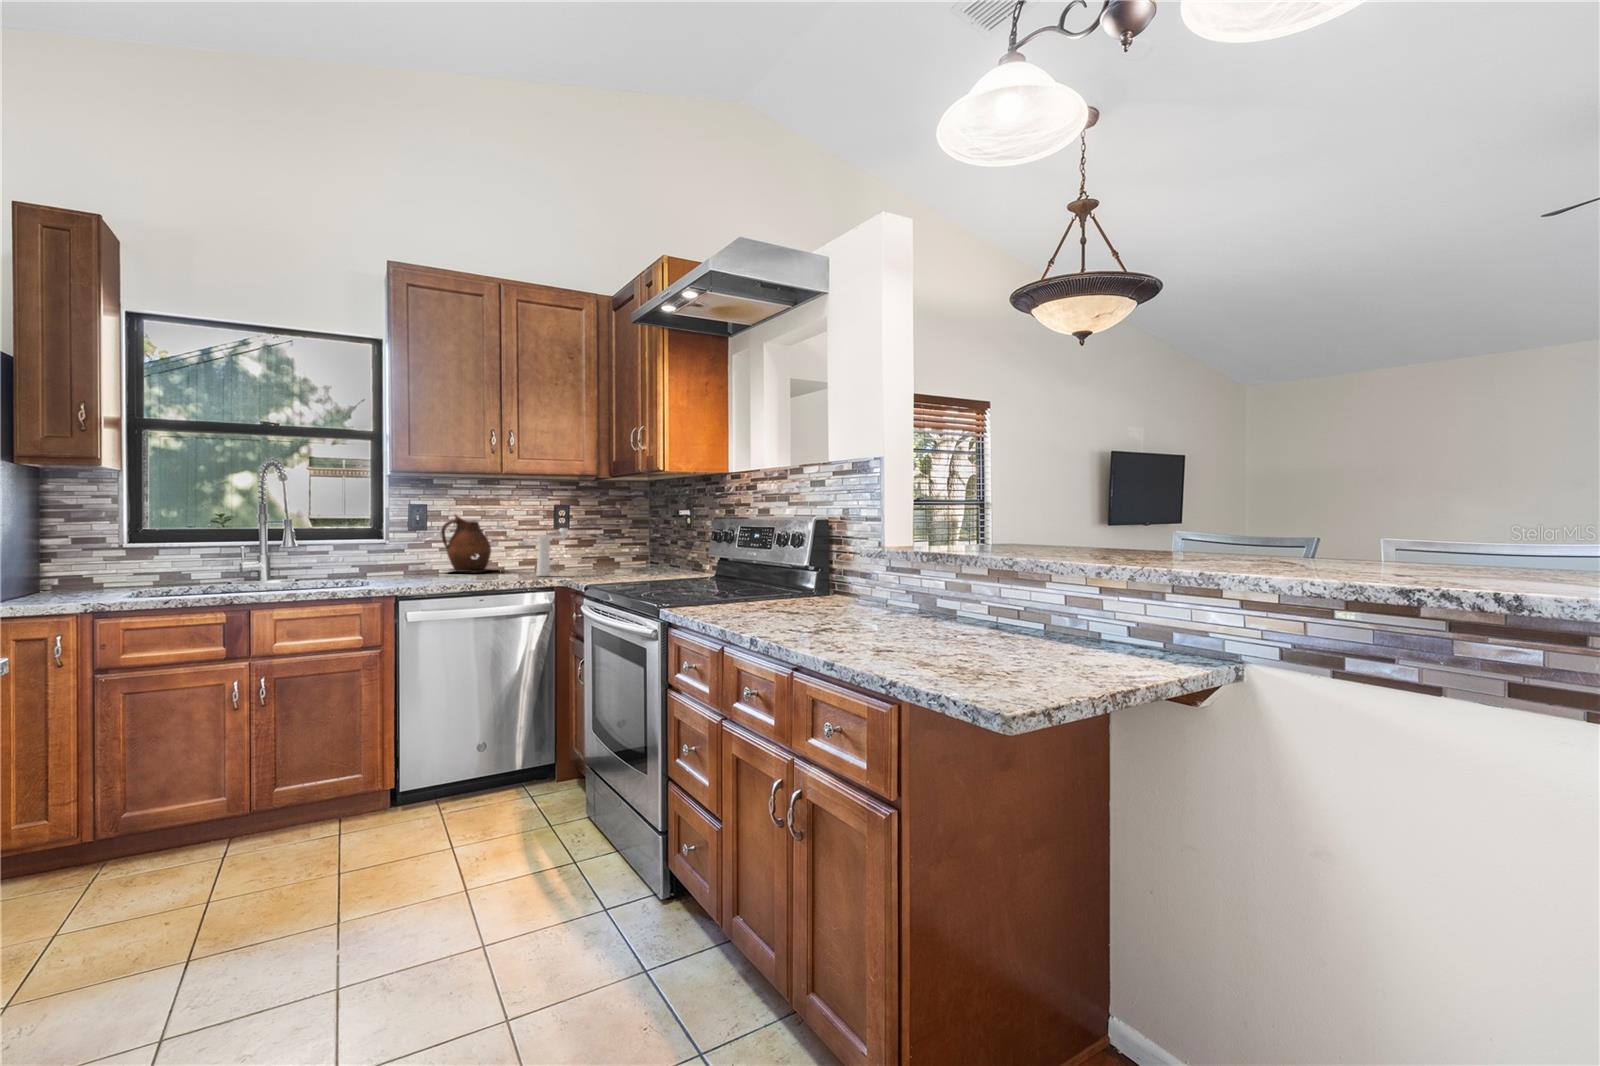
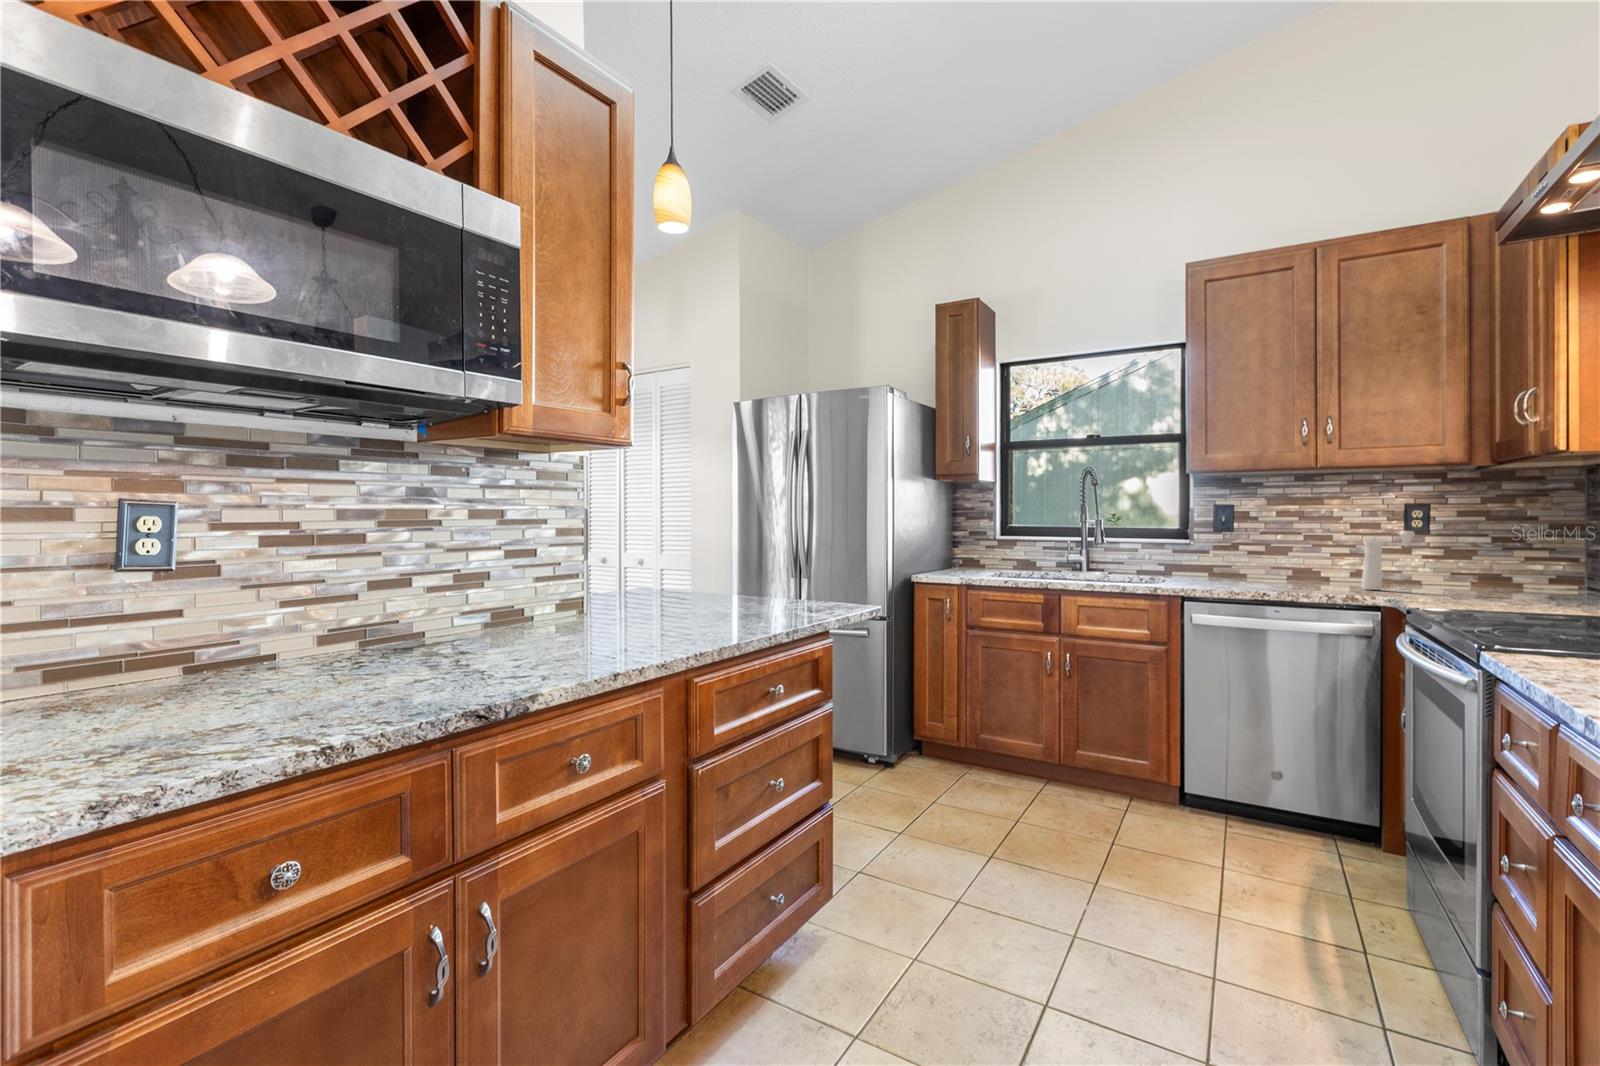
ceramic pitcher: present [441,515,500,573] -> none [1249,515,1322,582]

